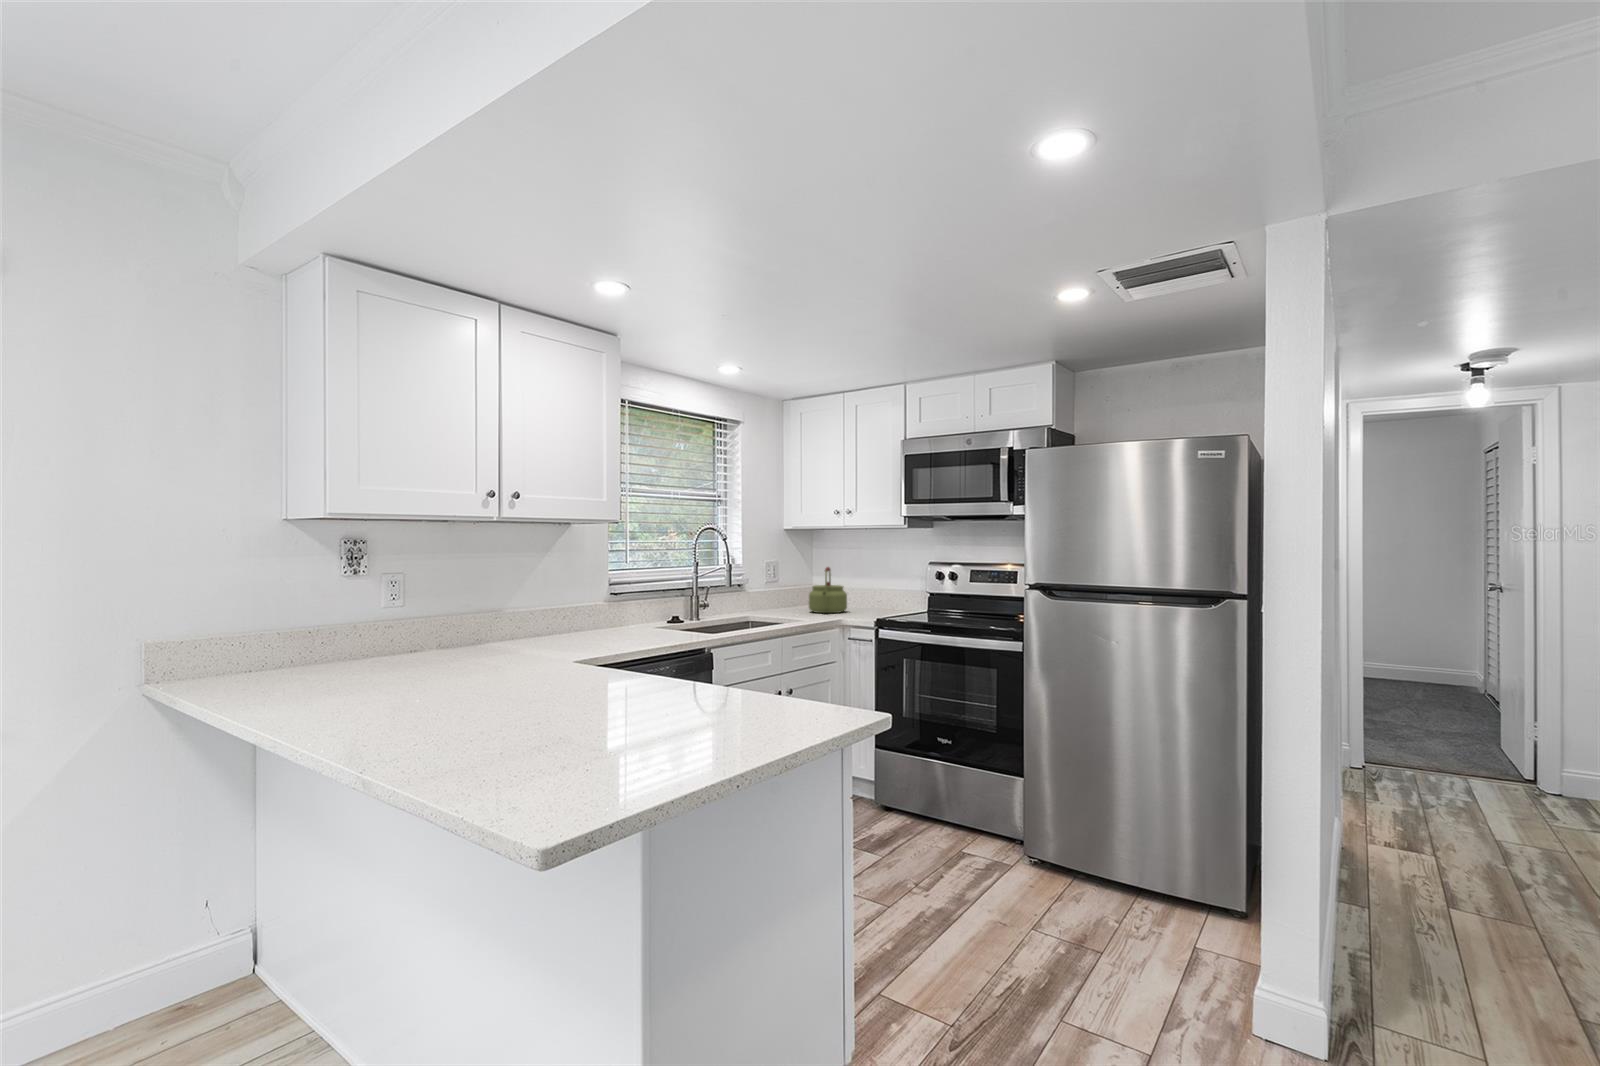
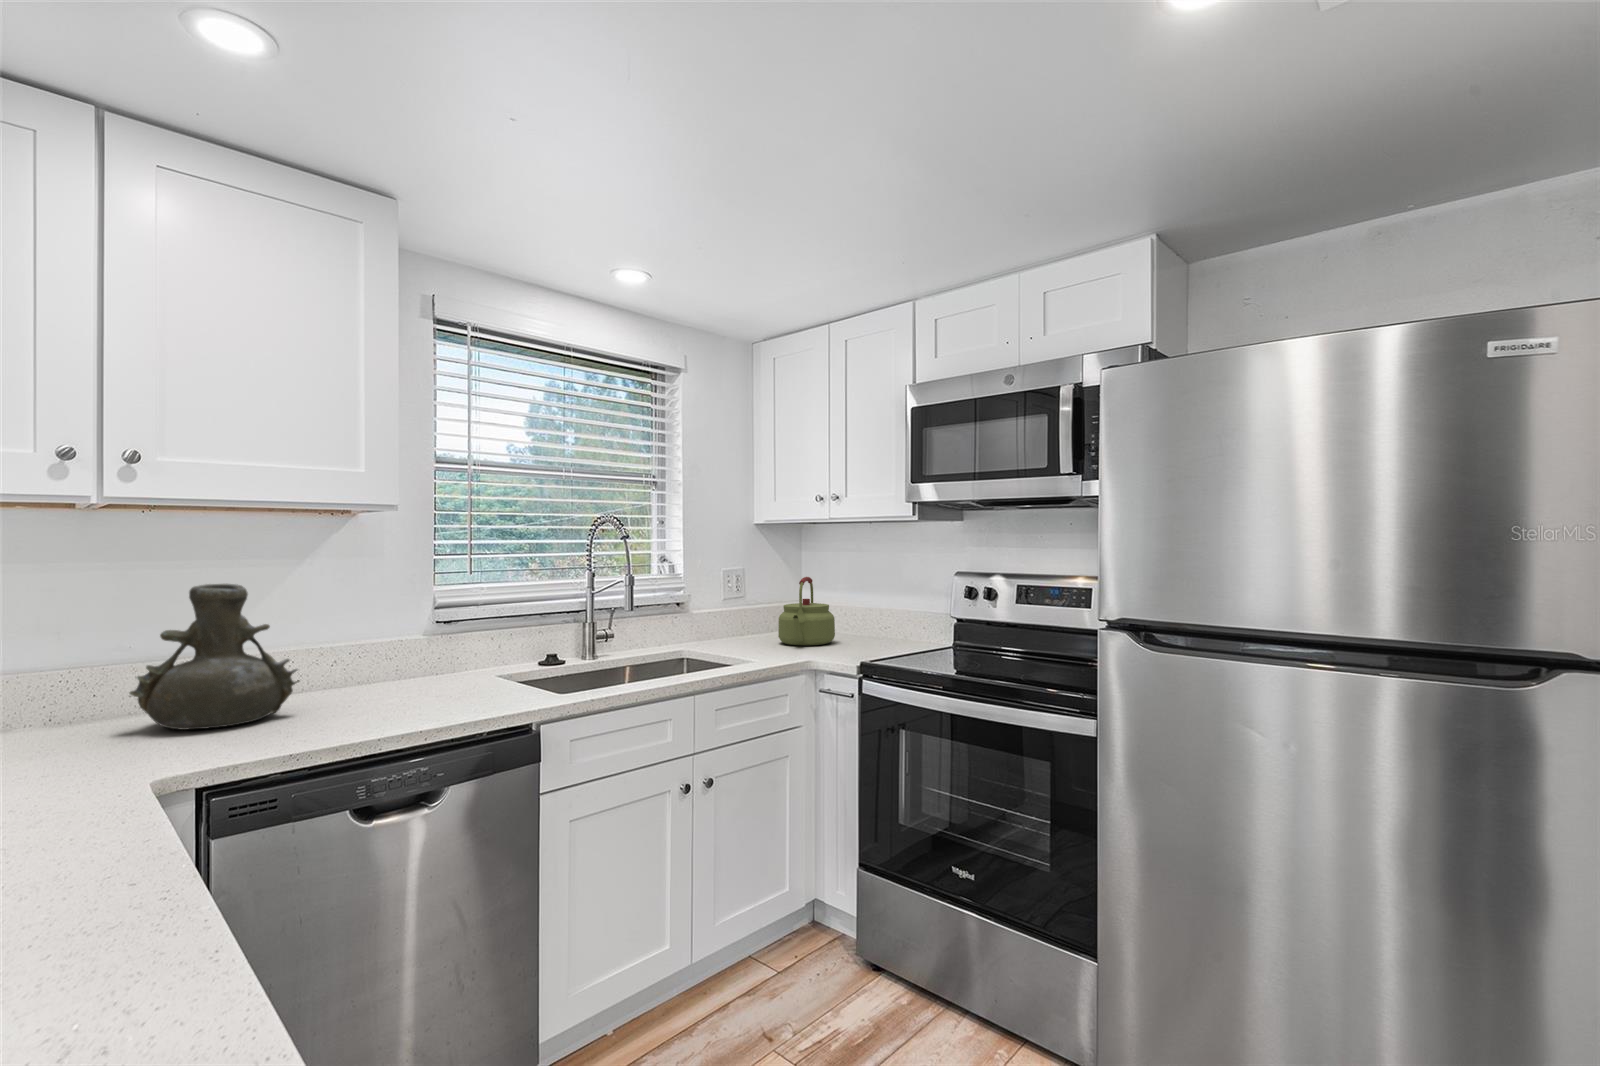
vase: none [491,566,571,648] -> present [129,584,299,730]

